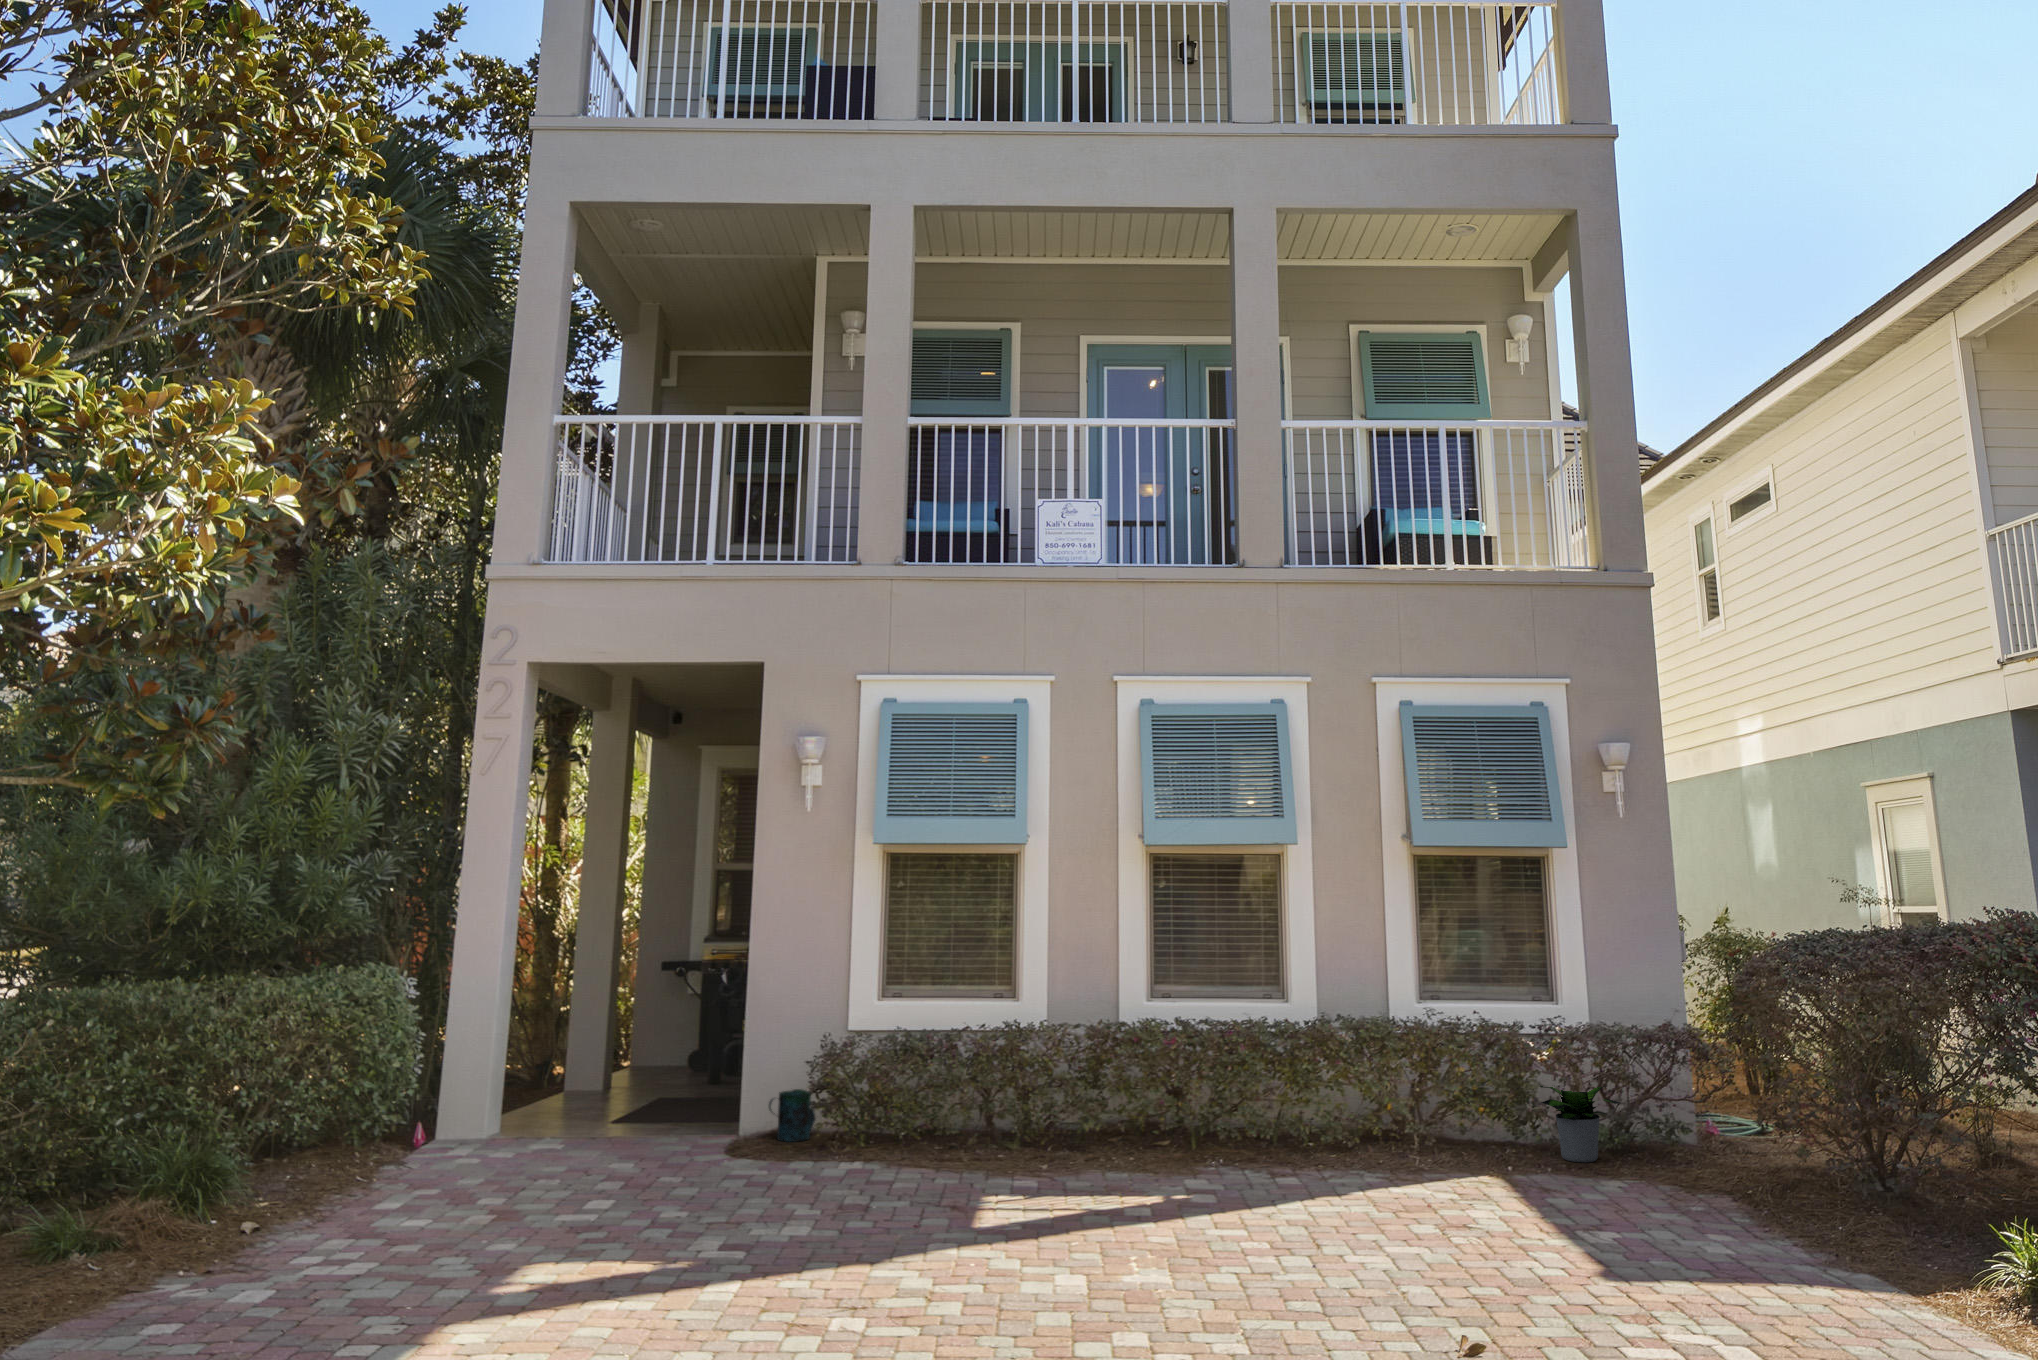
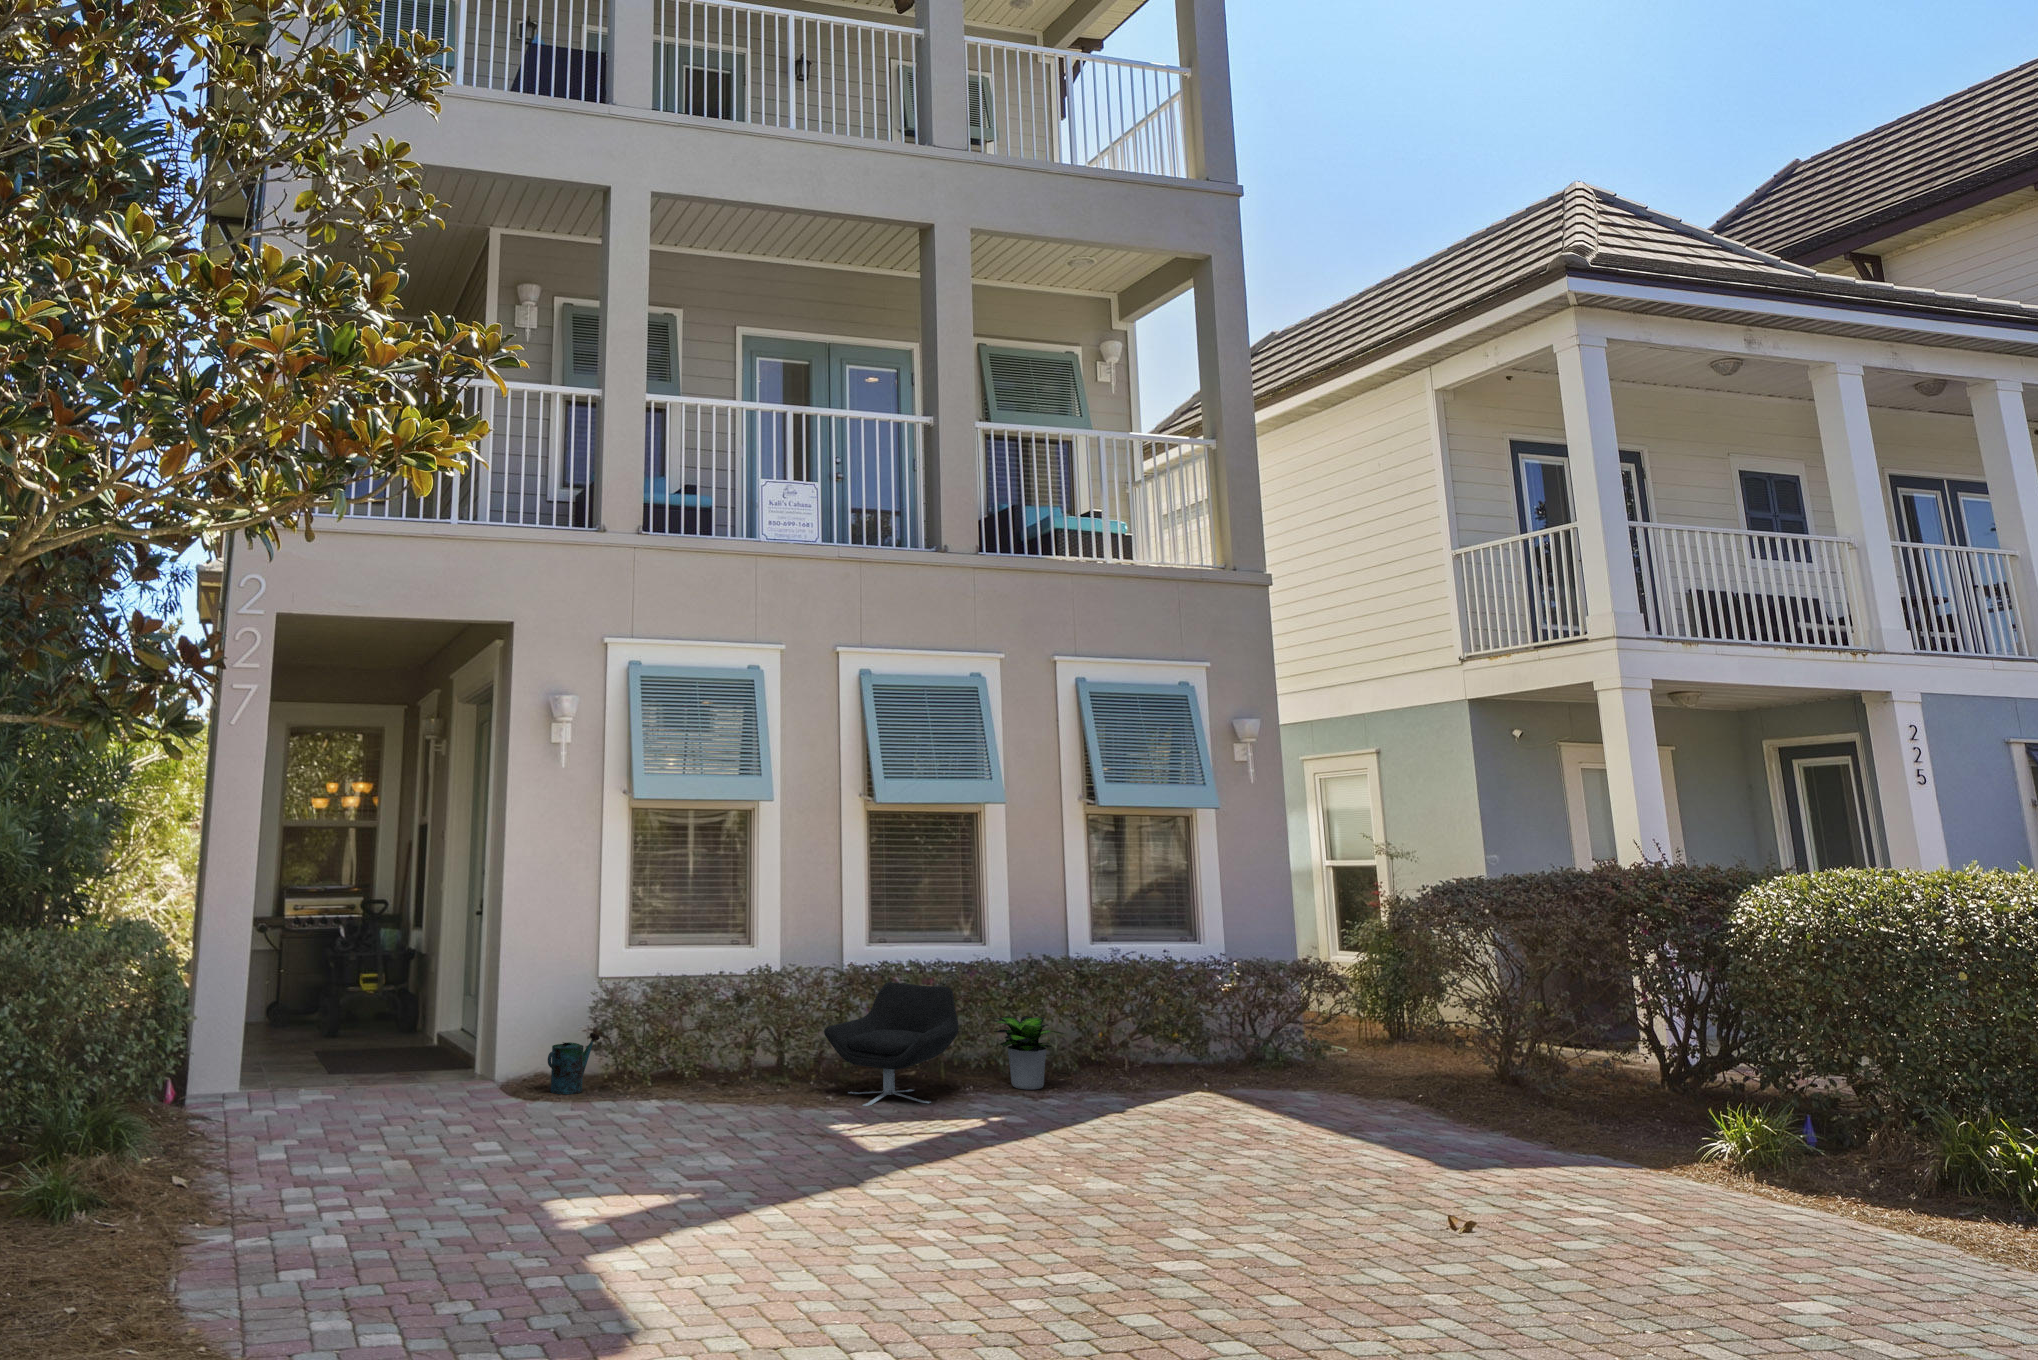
lounge chair: none [1047,1037,1192,1169] -> present [824,982,959,1106]
potted plant: present [1540,1086,1620,1162] -> present [993,1016,1062,1090]

